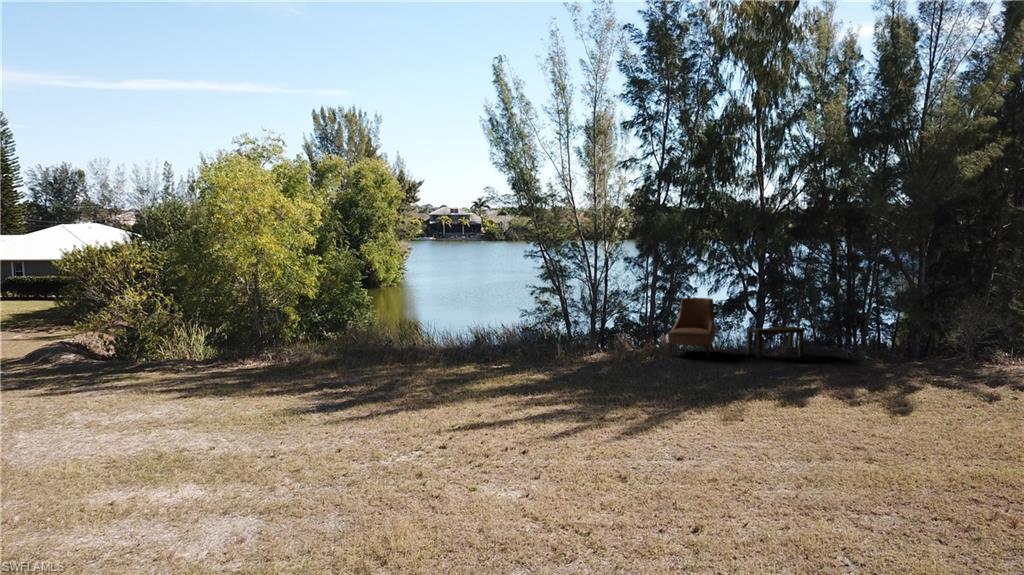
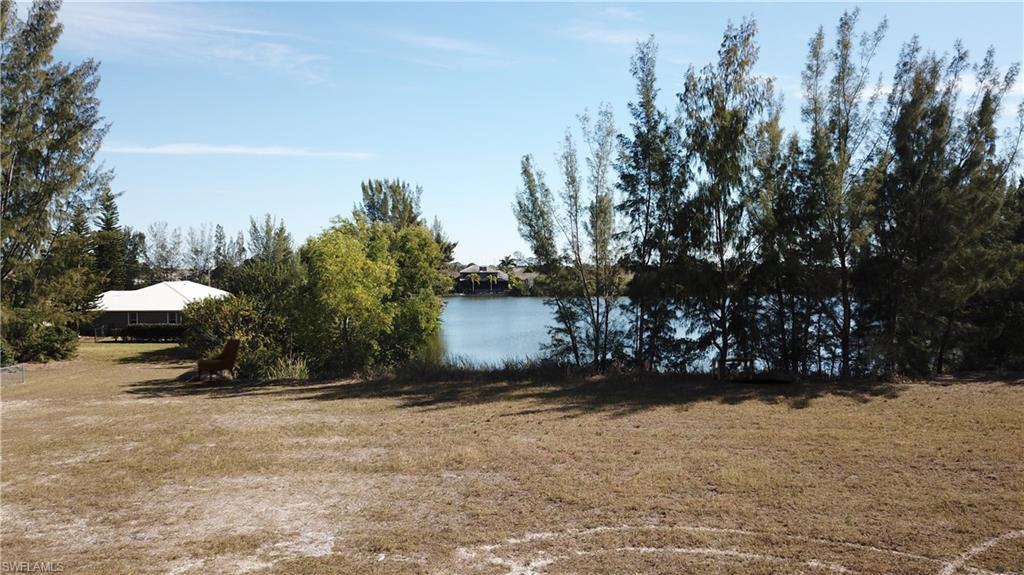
chair: present [668,298,715,357] -> present [197,339,240,380]

